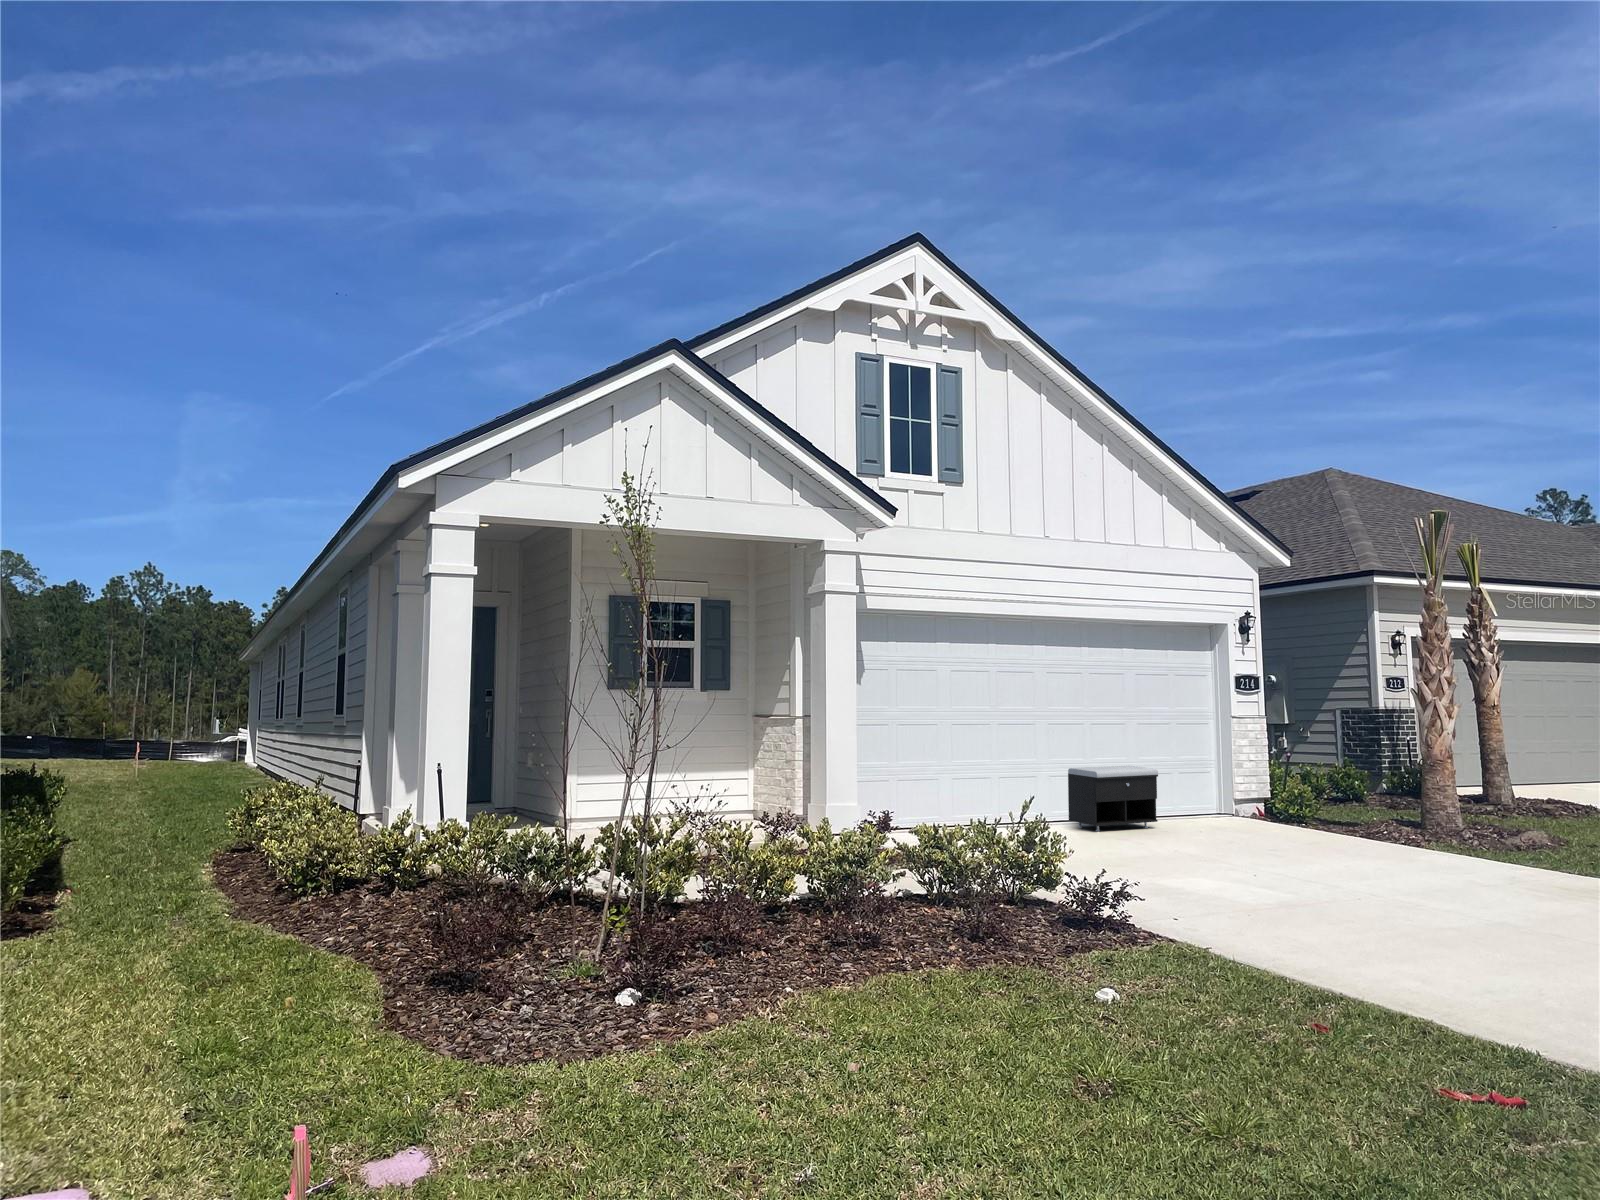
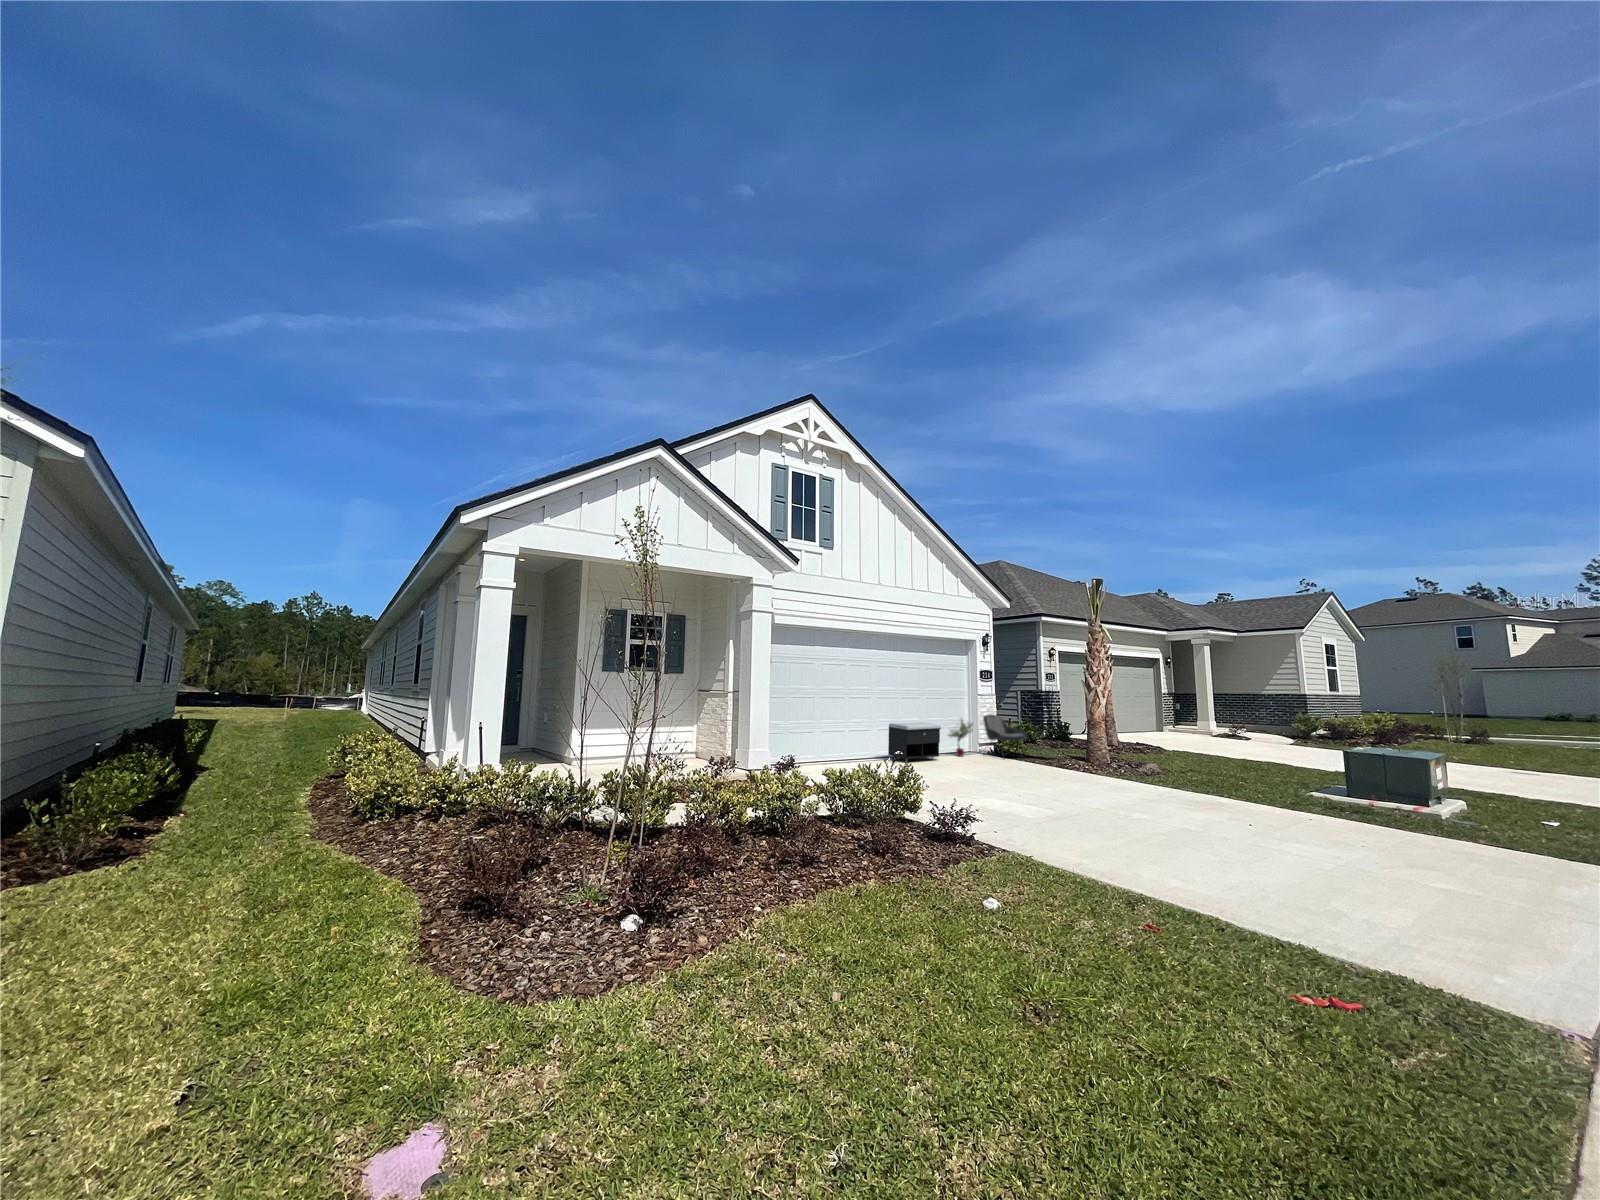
lounge chair: none [1238,752,1320,827] -> present [981,714,1027,756]
potted tree: none [1173,757,1222,823] -> present [948,719,973,756]

